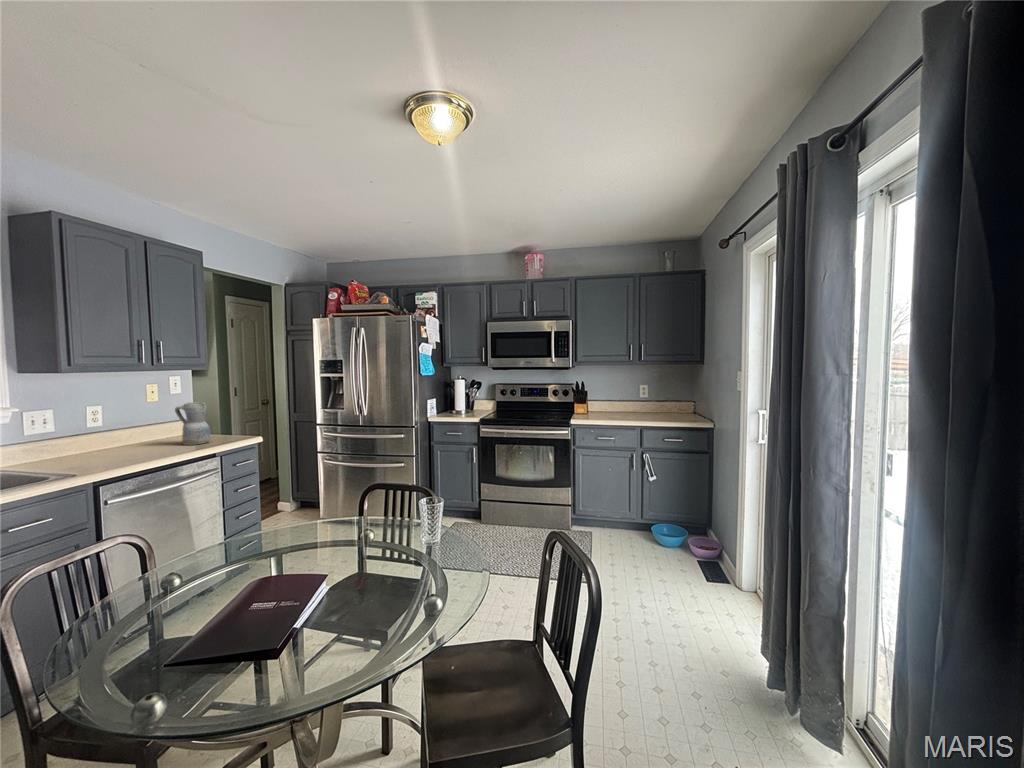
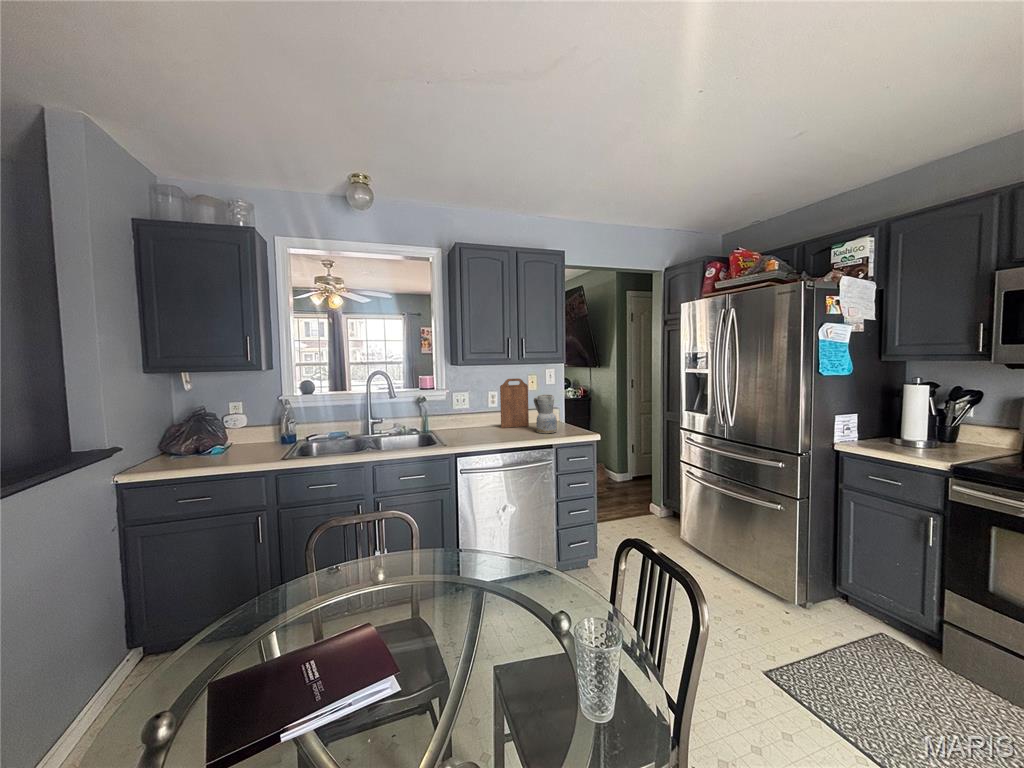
cutting board: none [114,387,158,449] -> present [500,378,529,428]

